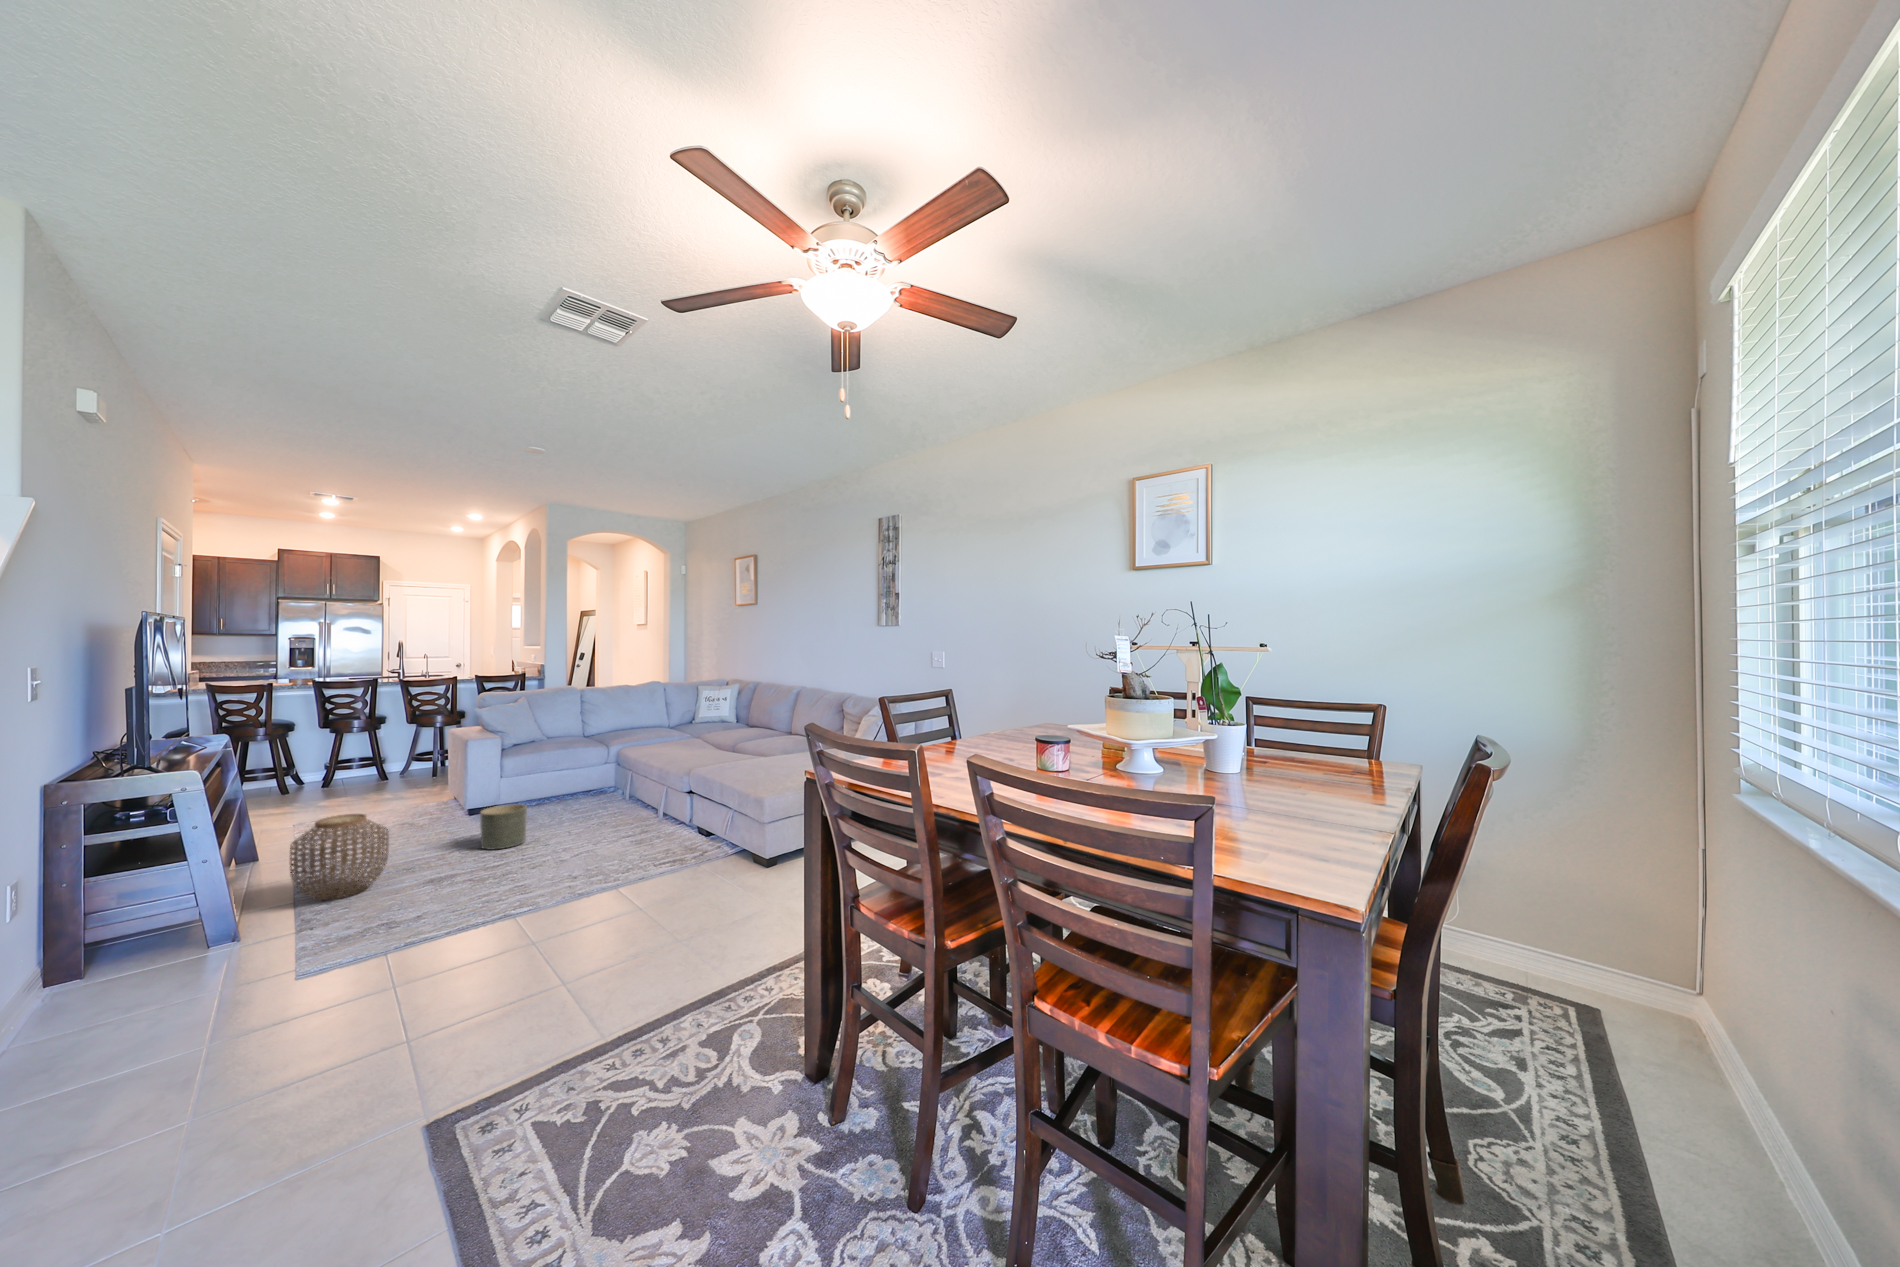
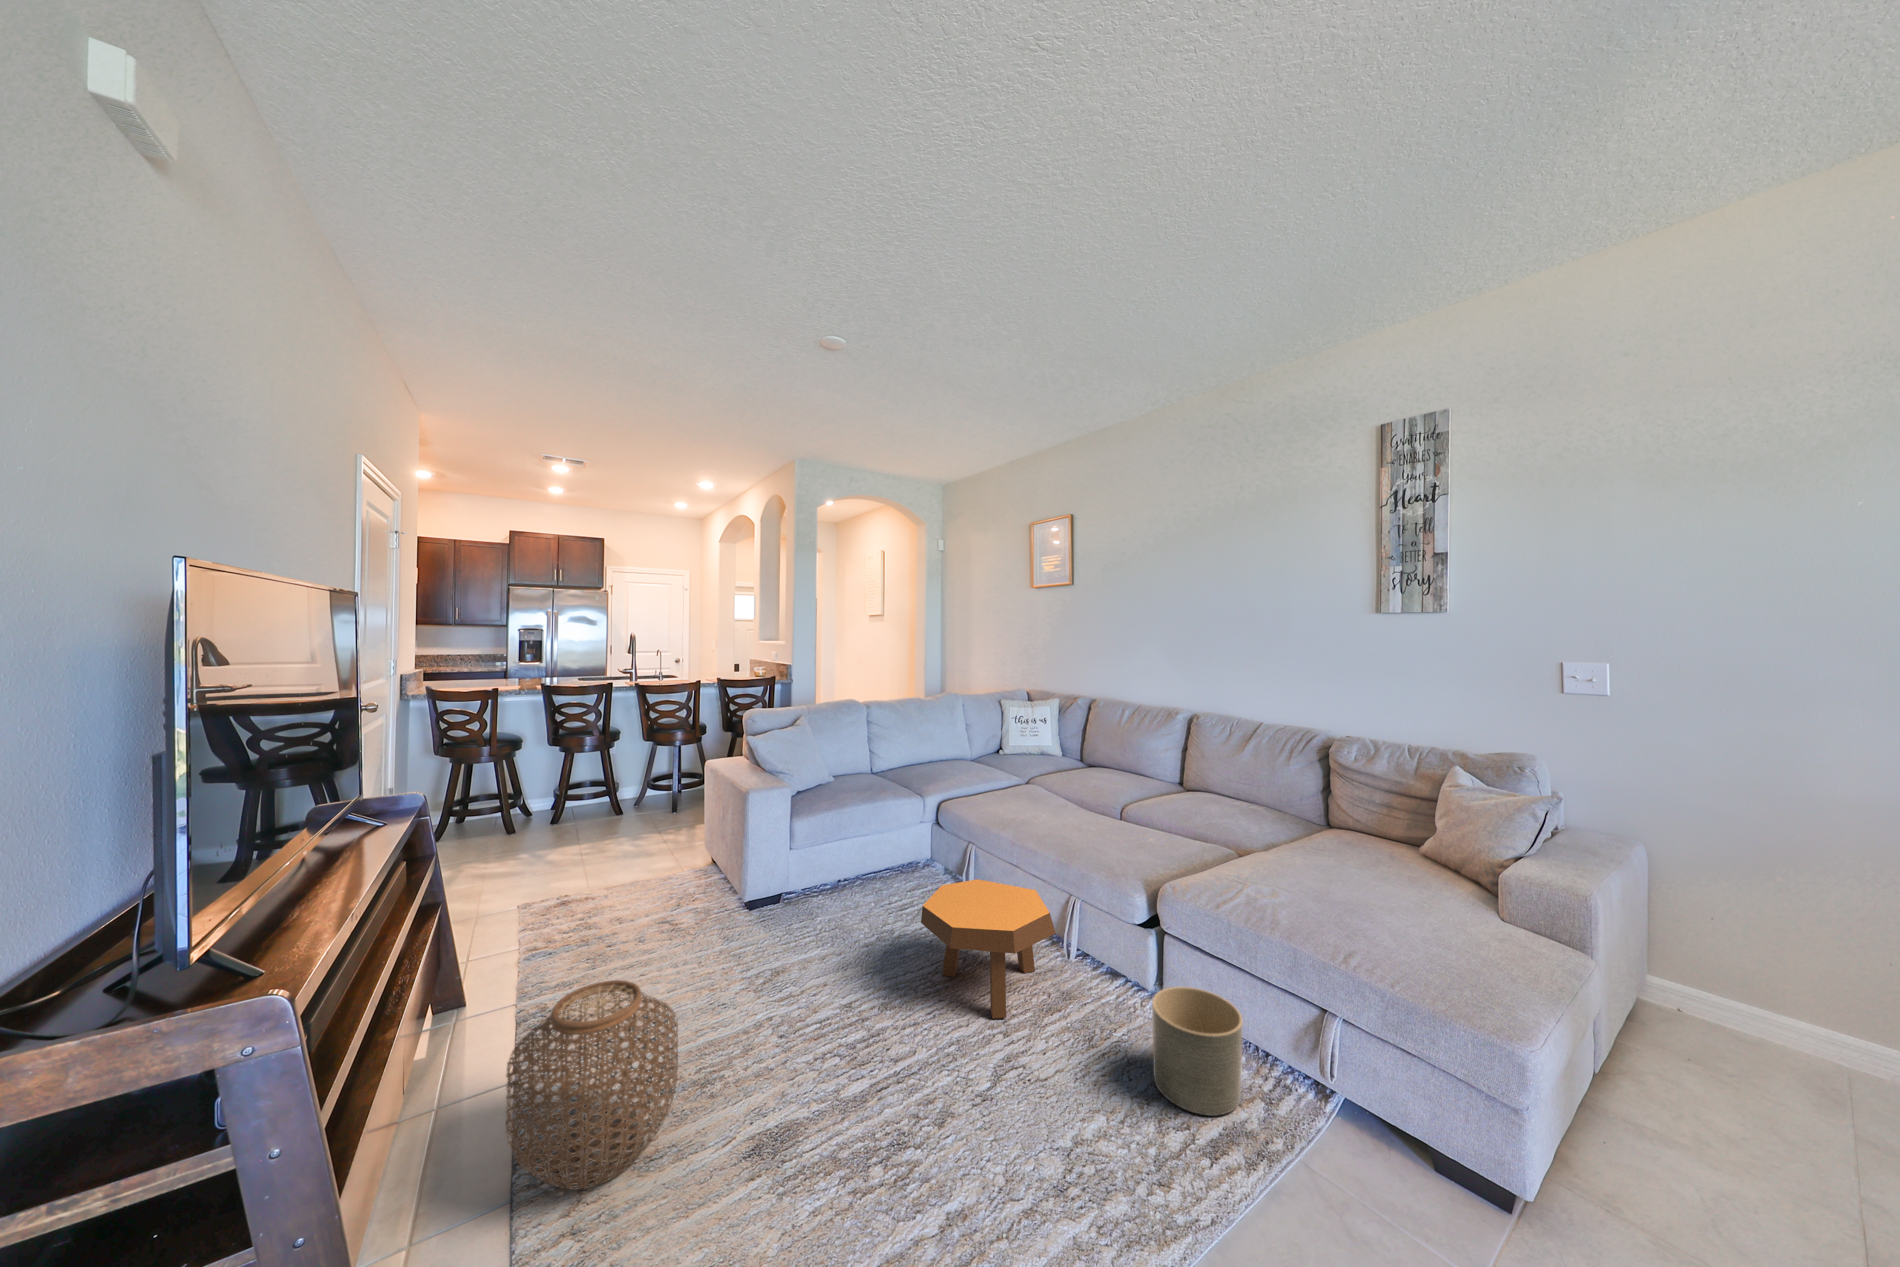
footstool: none [563,782,645,843] -> present [921,879,1056,1018]
planter: present [480,804,527,850] -> present [1152,987,1243,1116]

